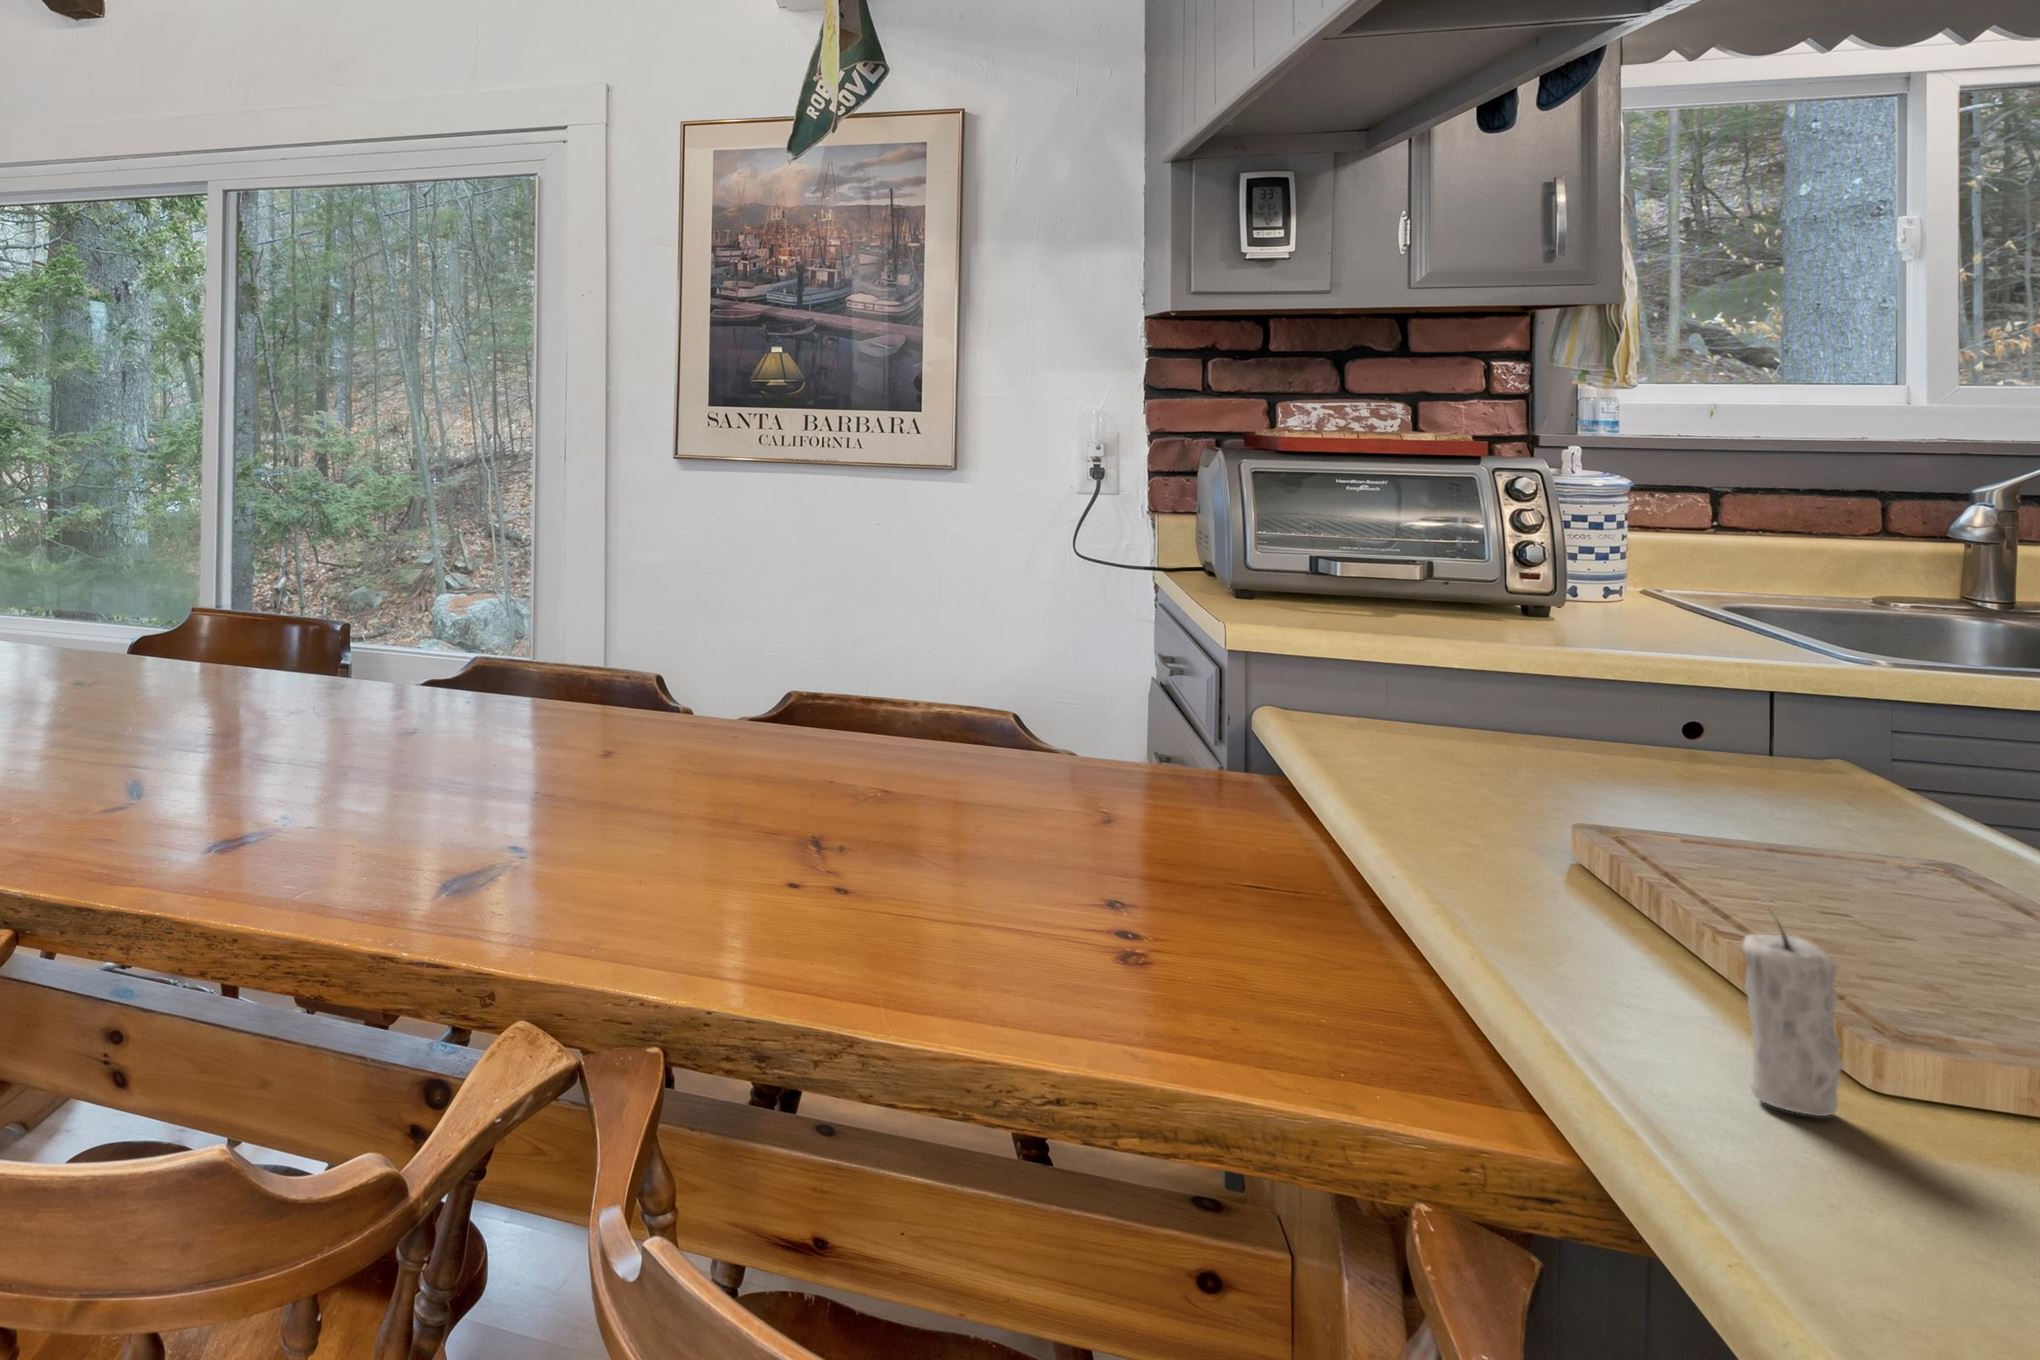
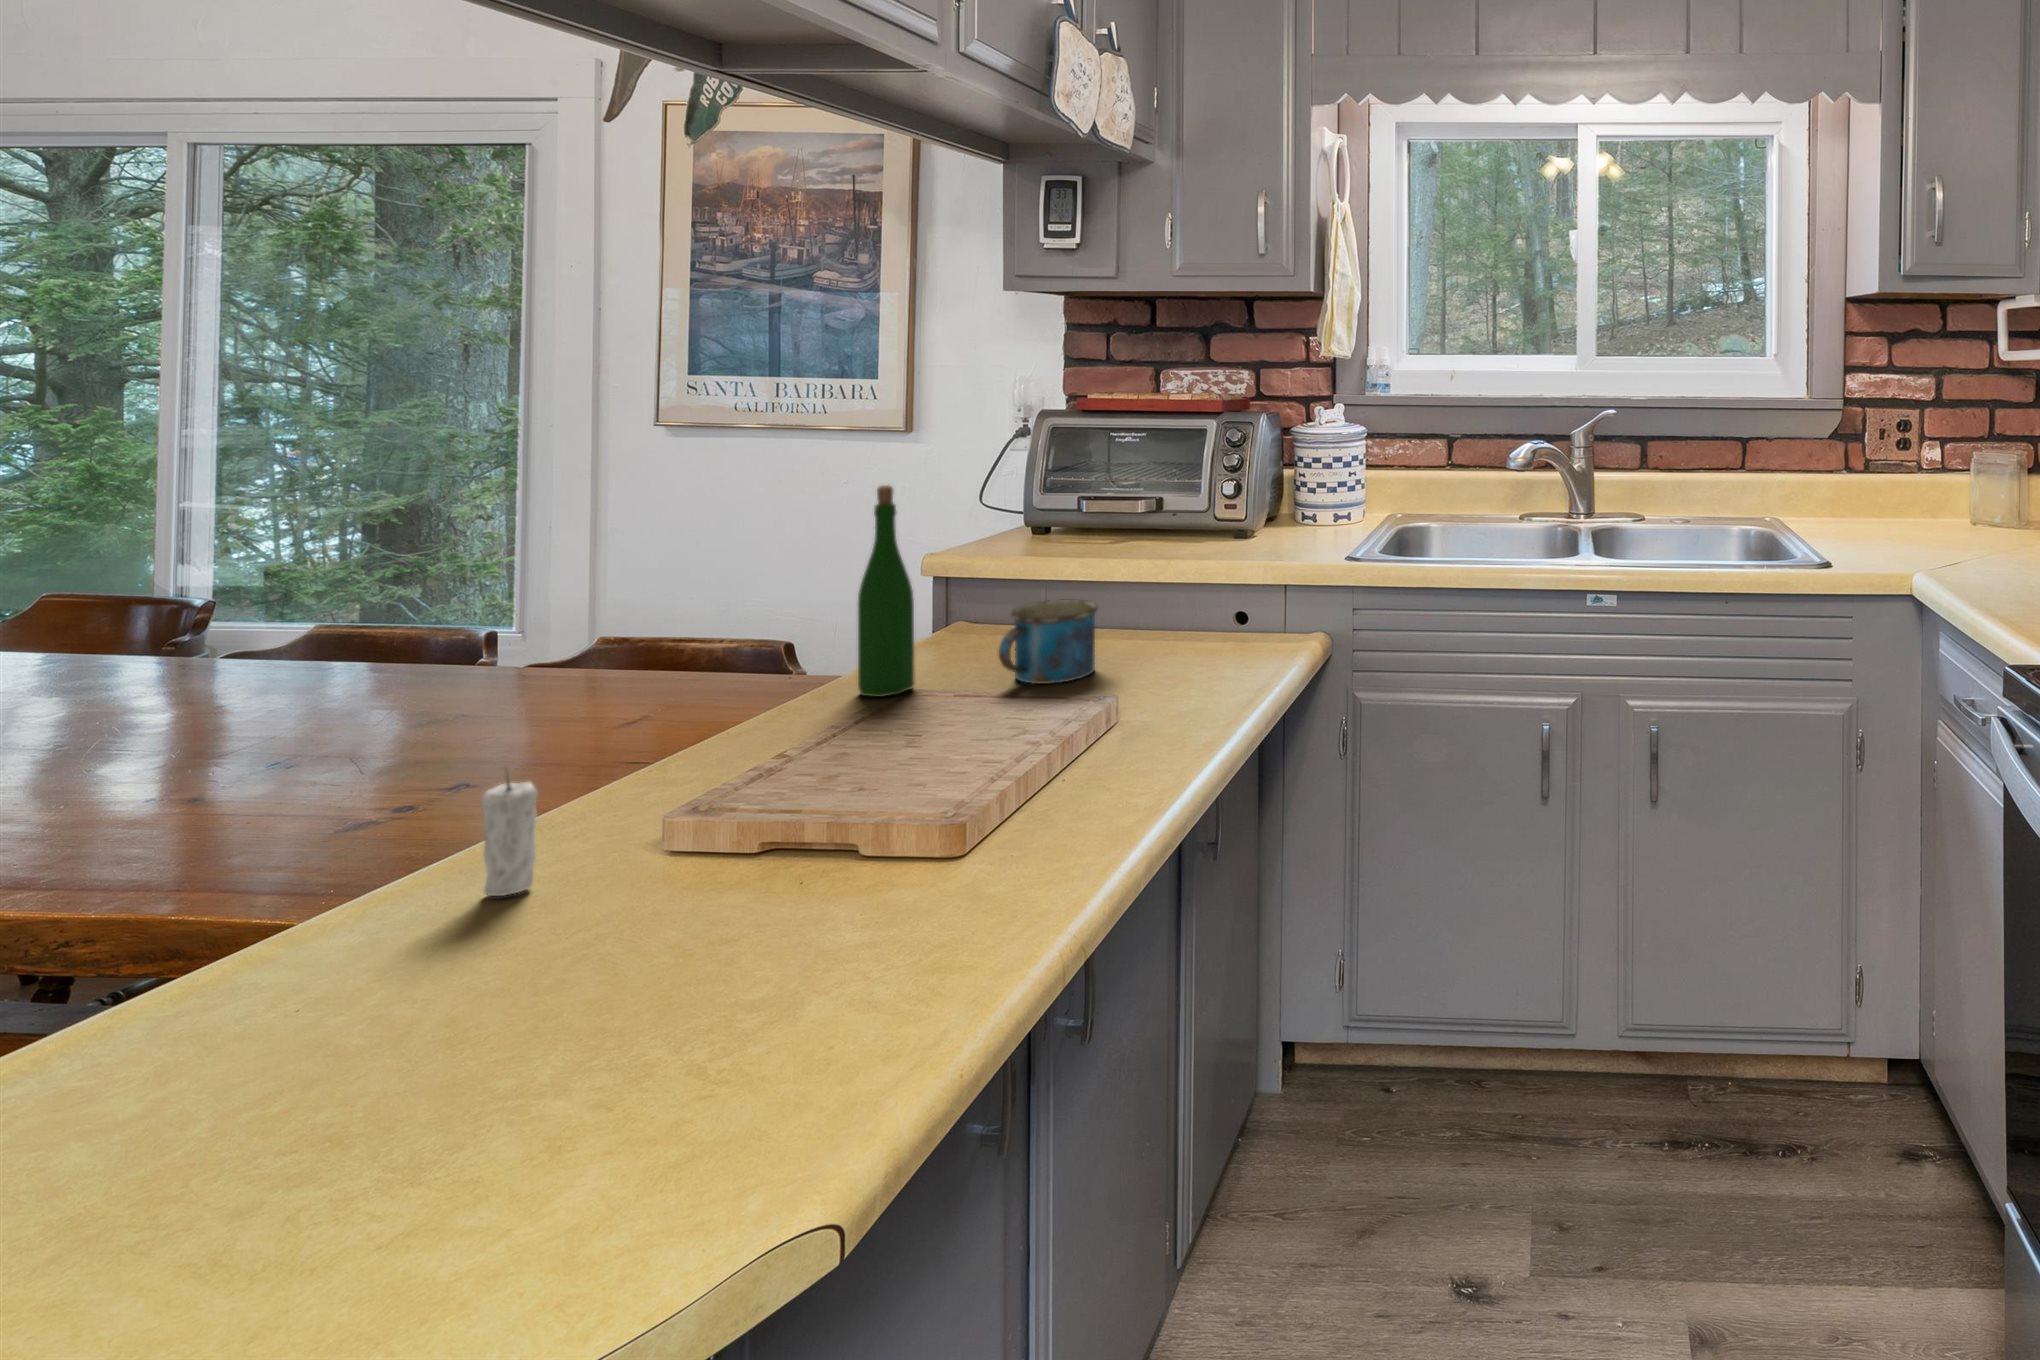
wine bottle: none [1428,521,1514,806] -> present [858,485,915,697]
mug: none [1607,689,1761,811] -> present [999,599,1098,684]

